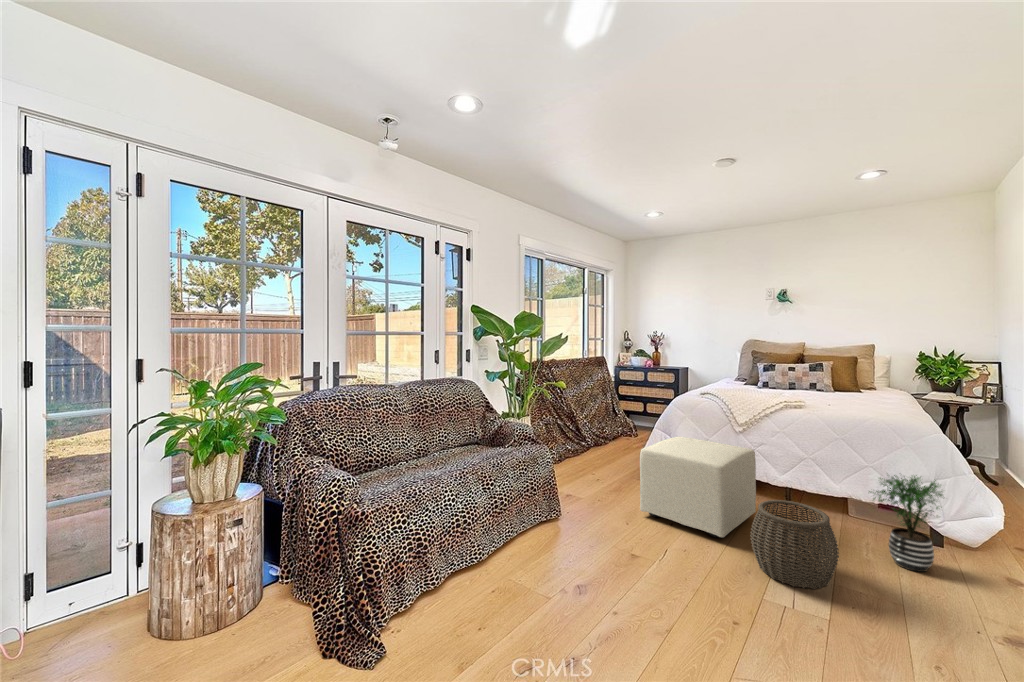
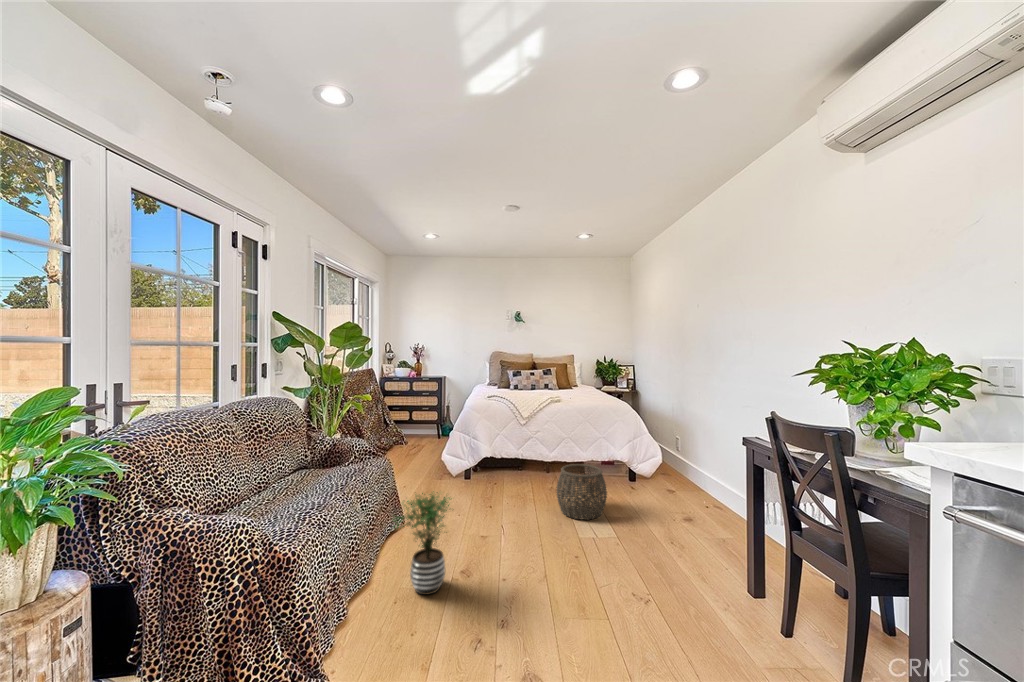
ottoman: present [640,436,756,537] -> none [464,432,539,504]
potted plant: present [869,475,943,572] -> present [393,491,452,595]

